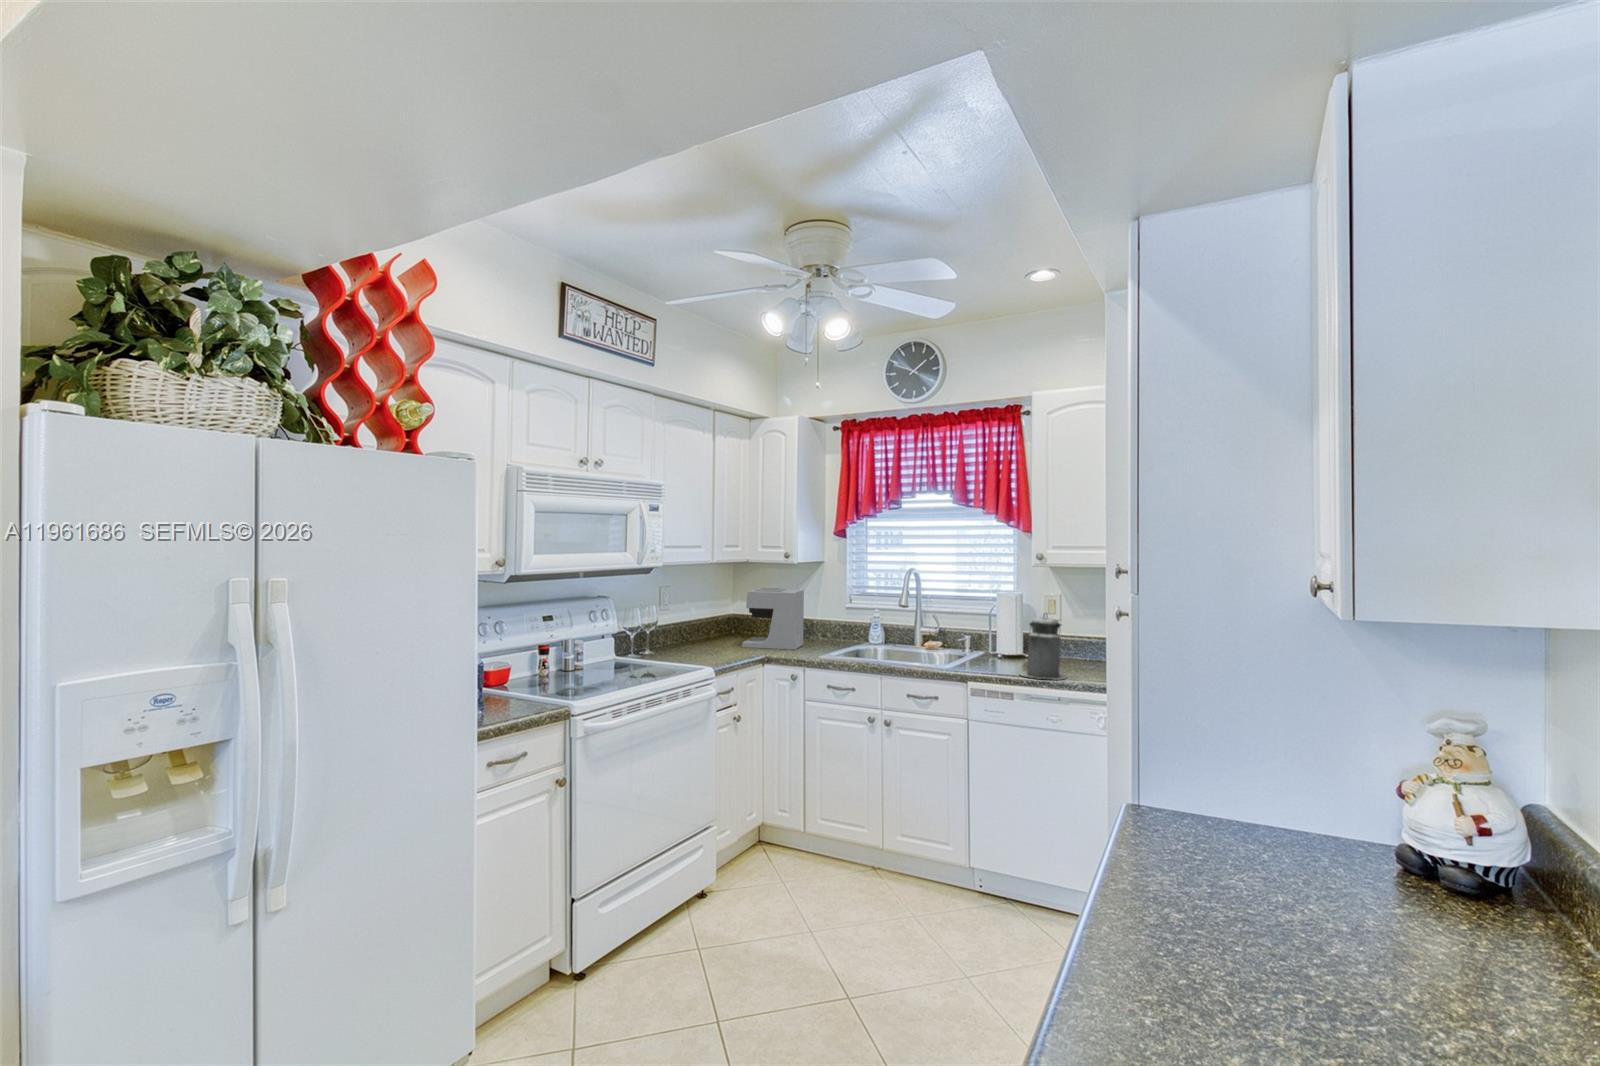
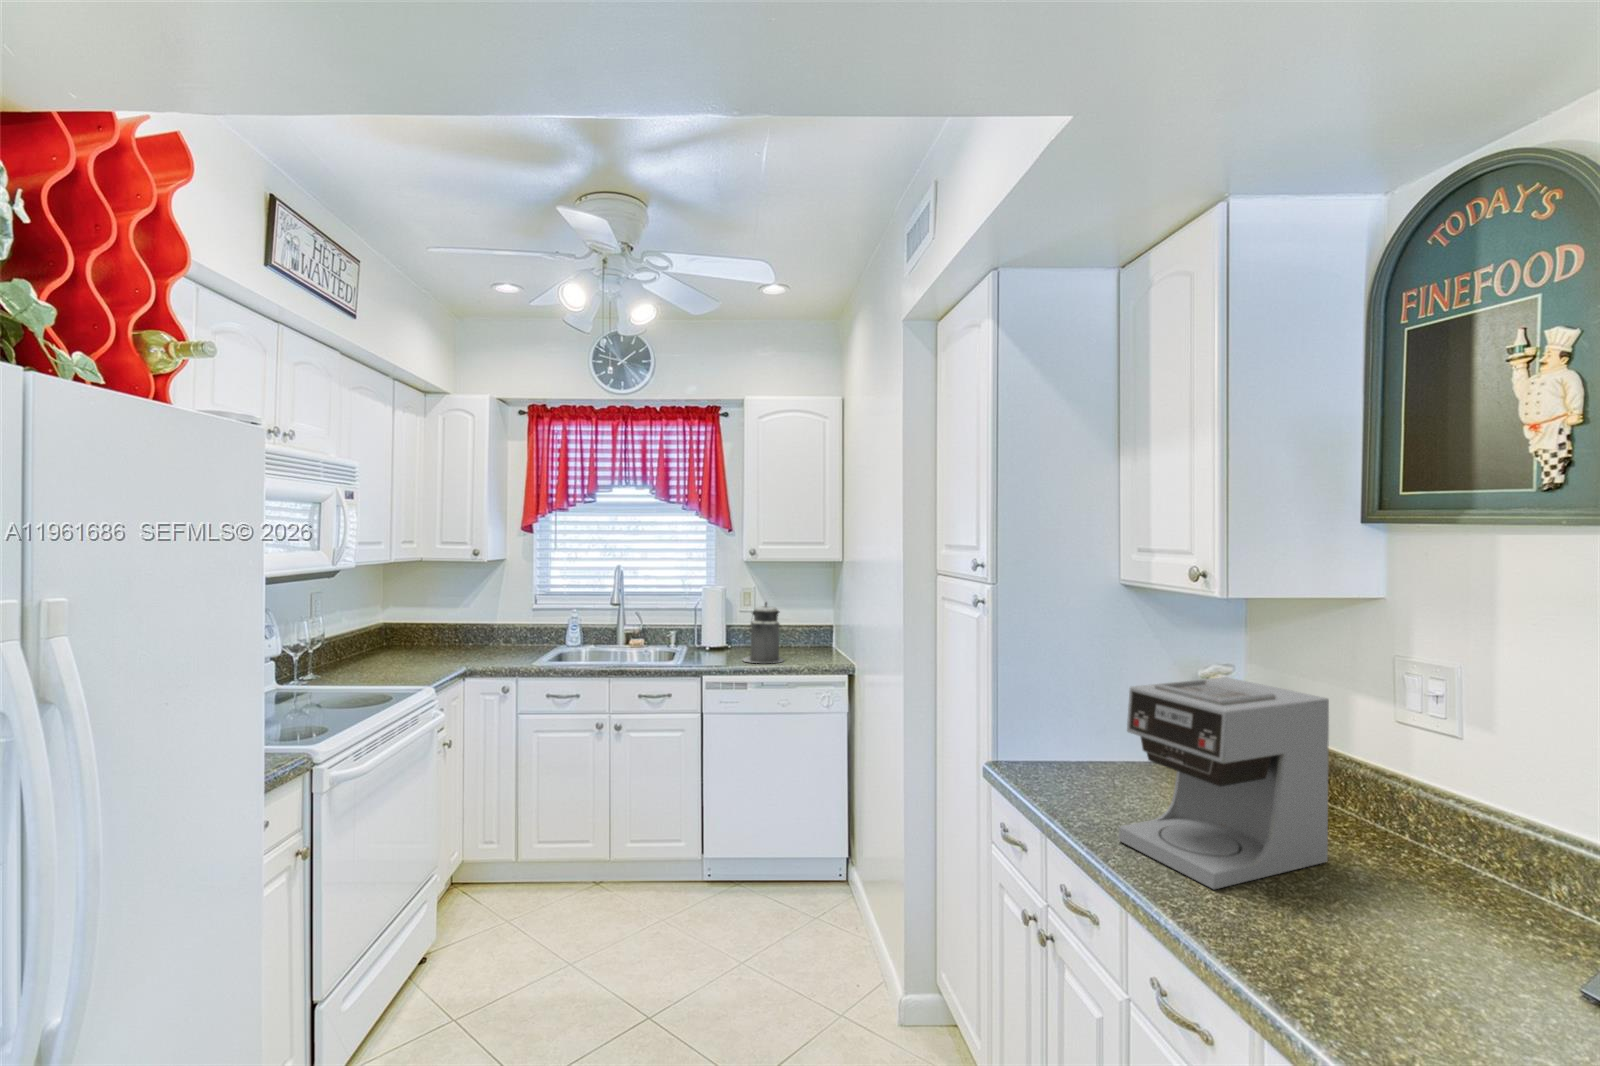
coffee maker: present [742,588,804,650] -> present [1118,677,1329,889]

